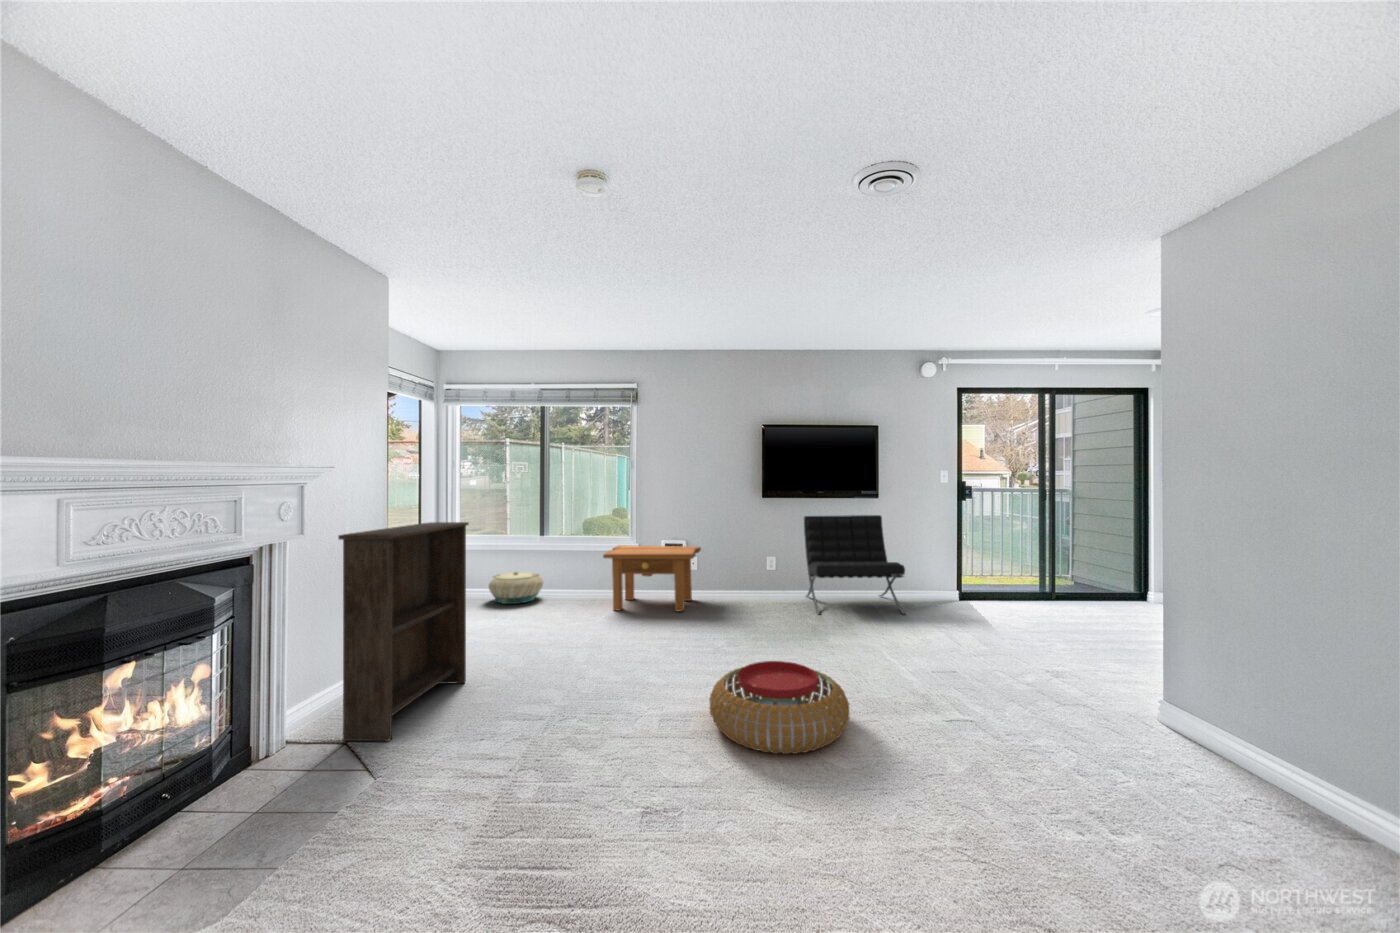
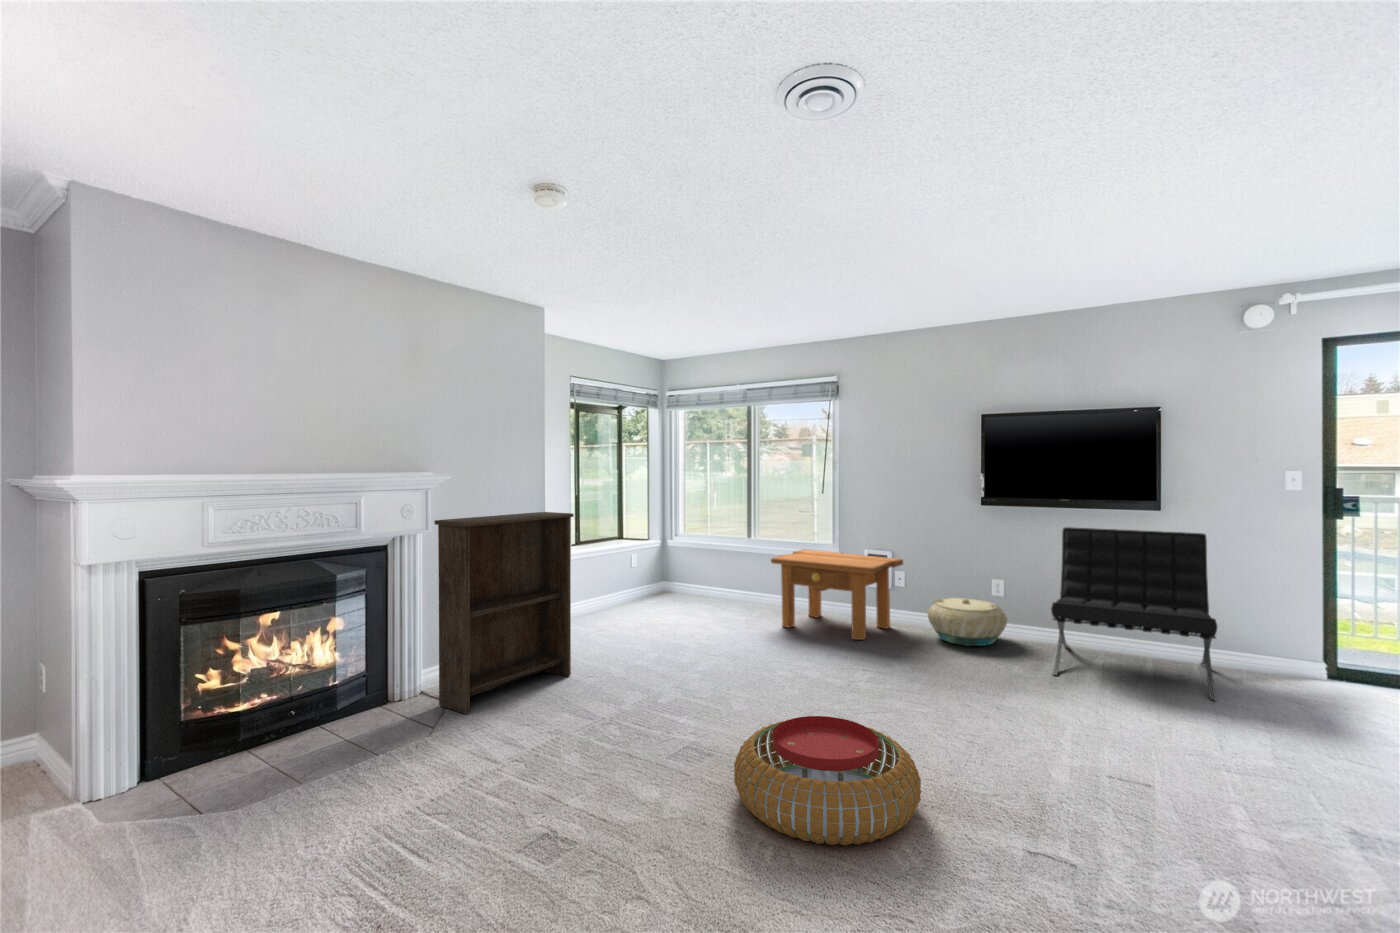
basket: present [489,572,543,604] -> present [928,598,1007,646]

